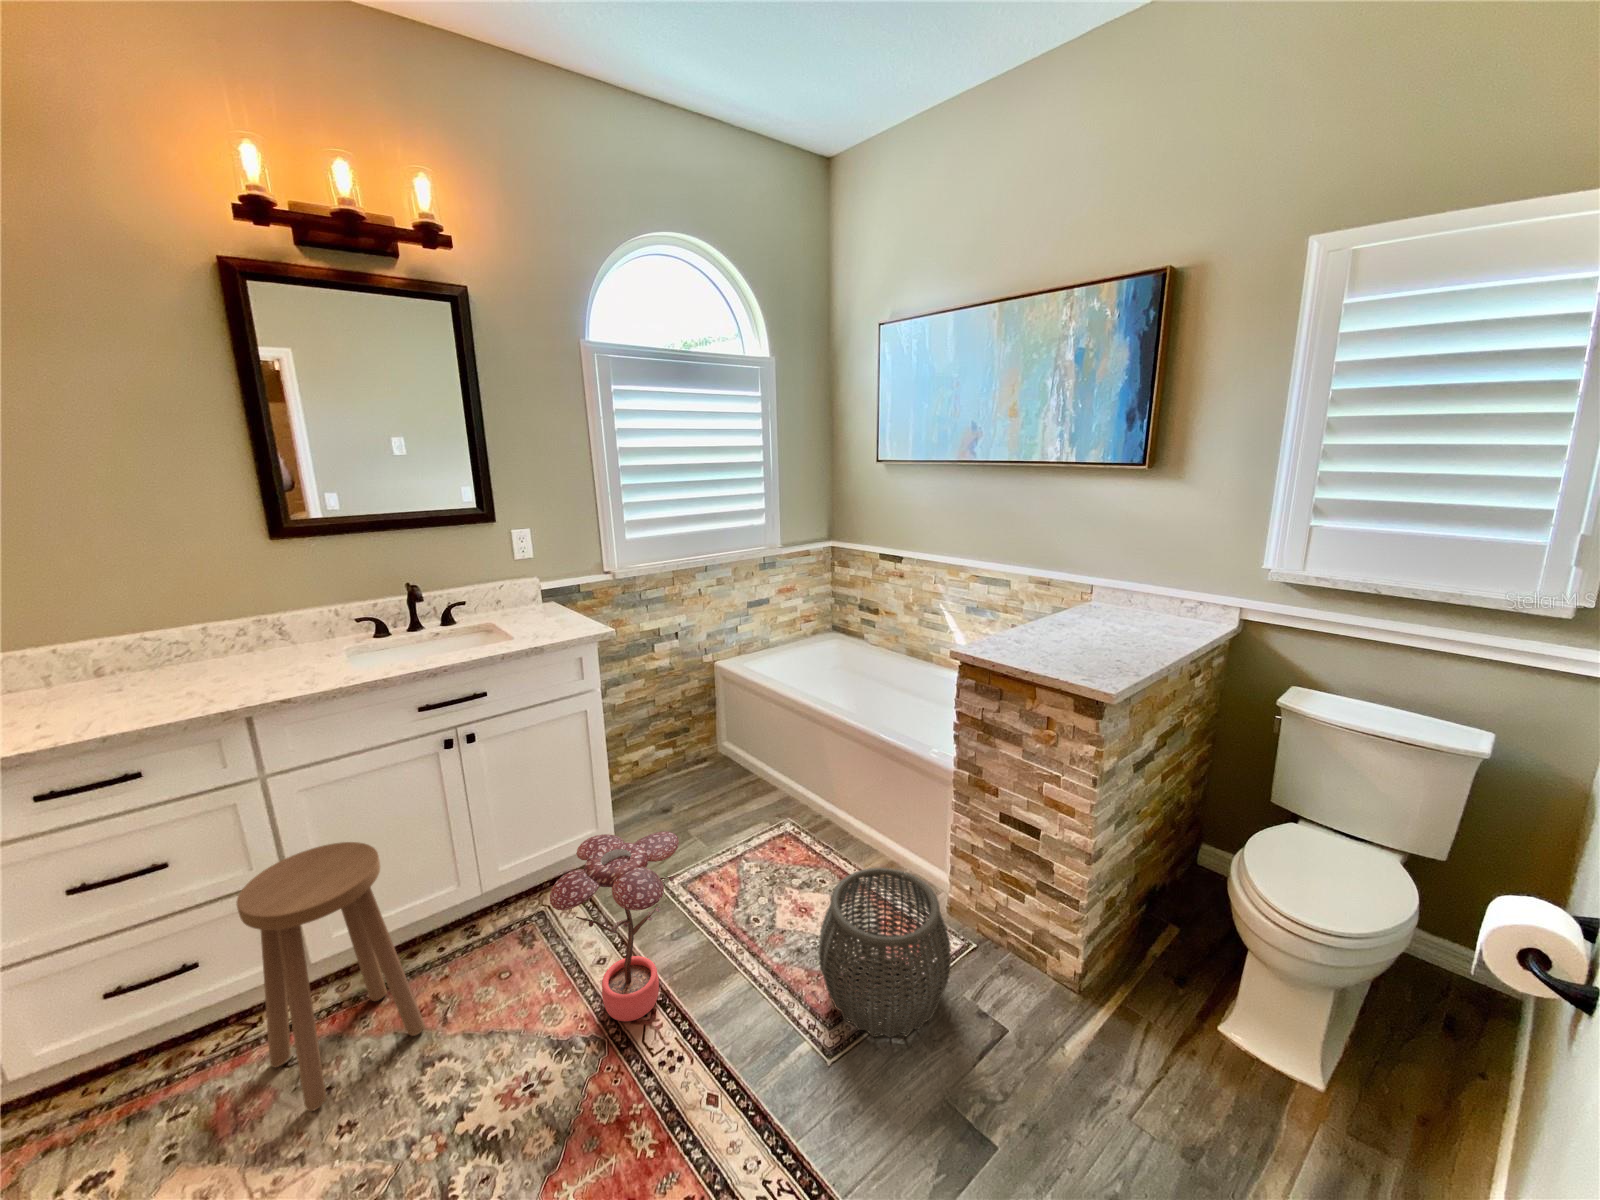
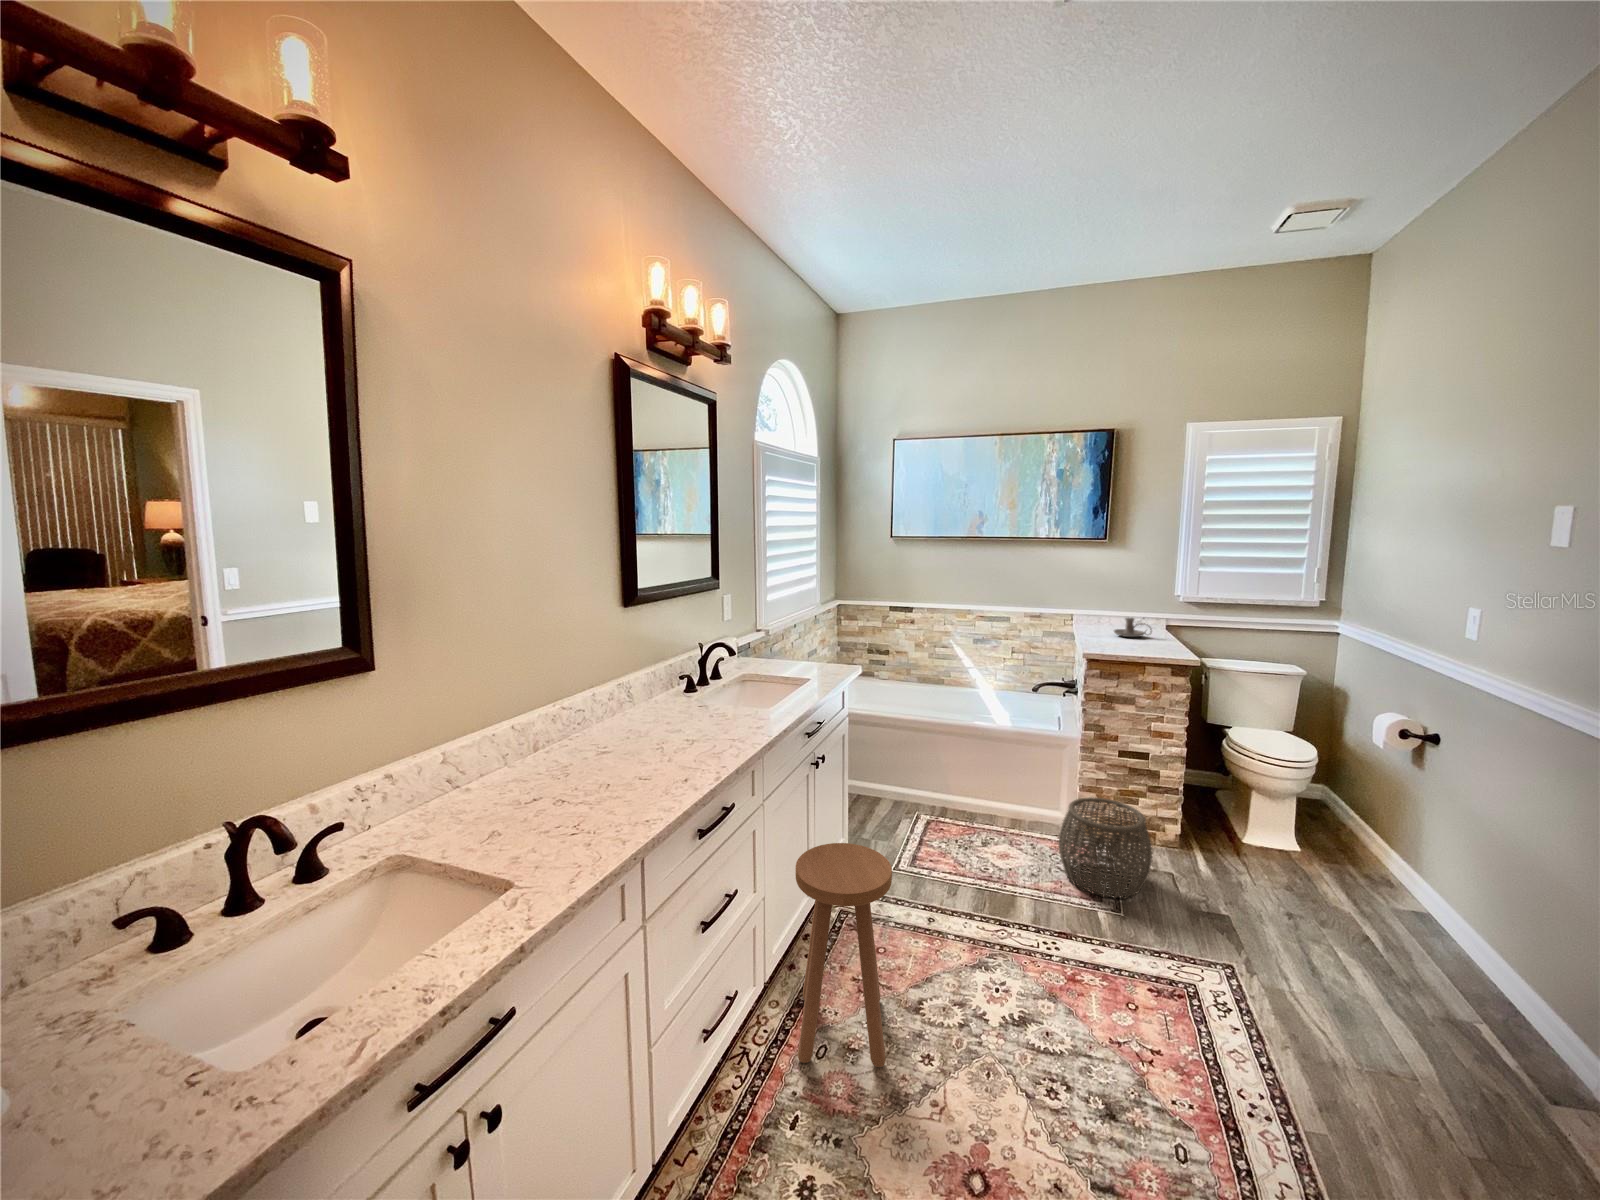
candle holder: none [1104,600,1161,634] -> present [1114,618,1152,637]
potted plant: present [550,831,679,1021] -> none [936,798,1041,944]

